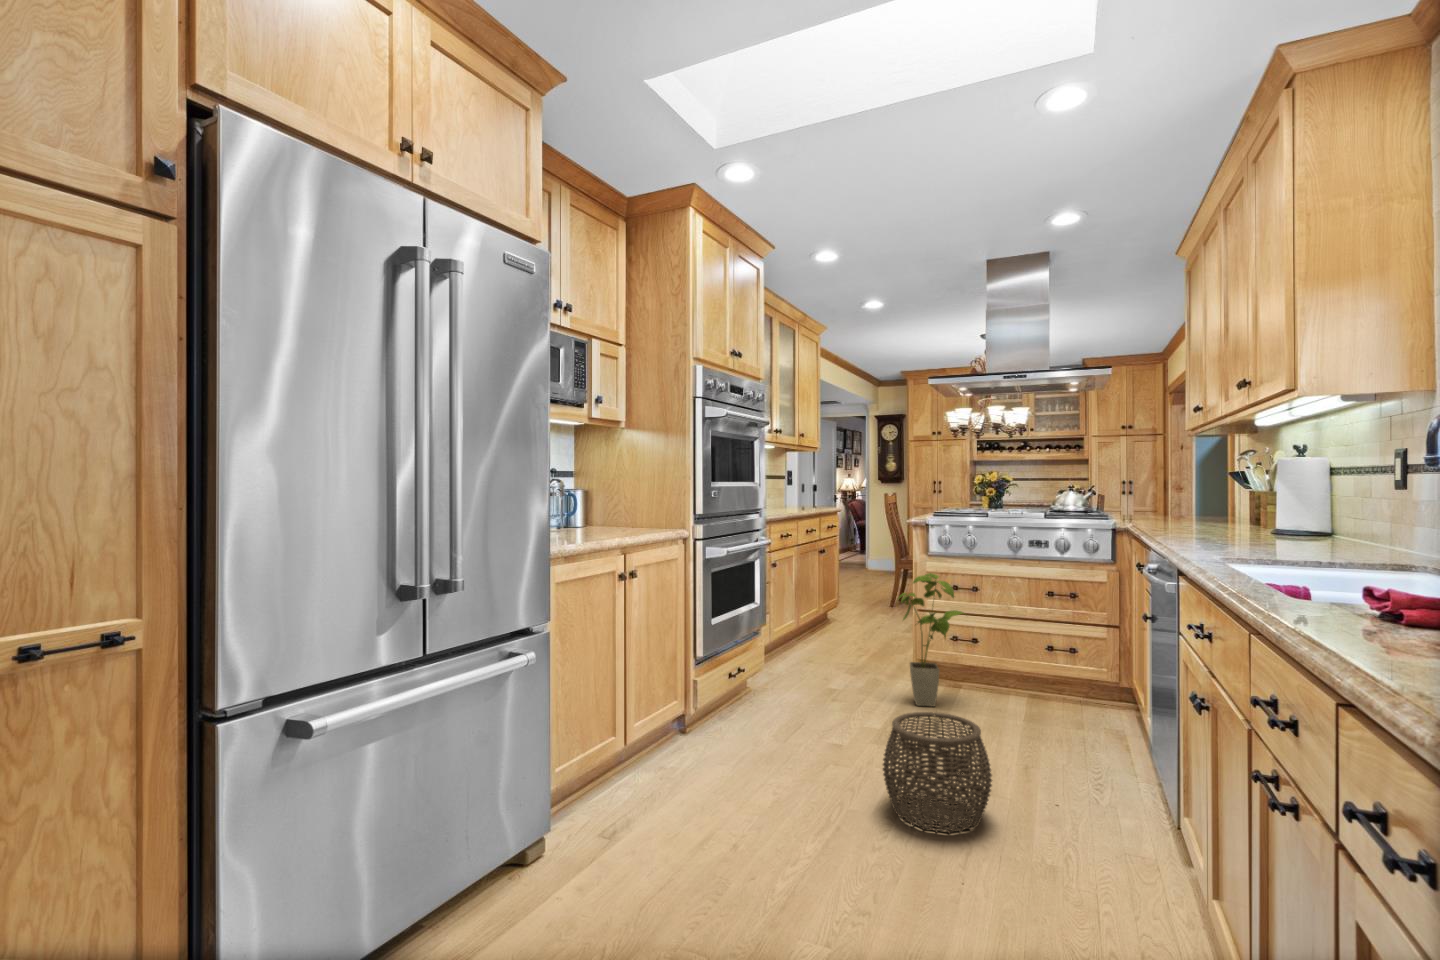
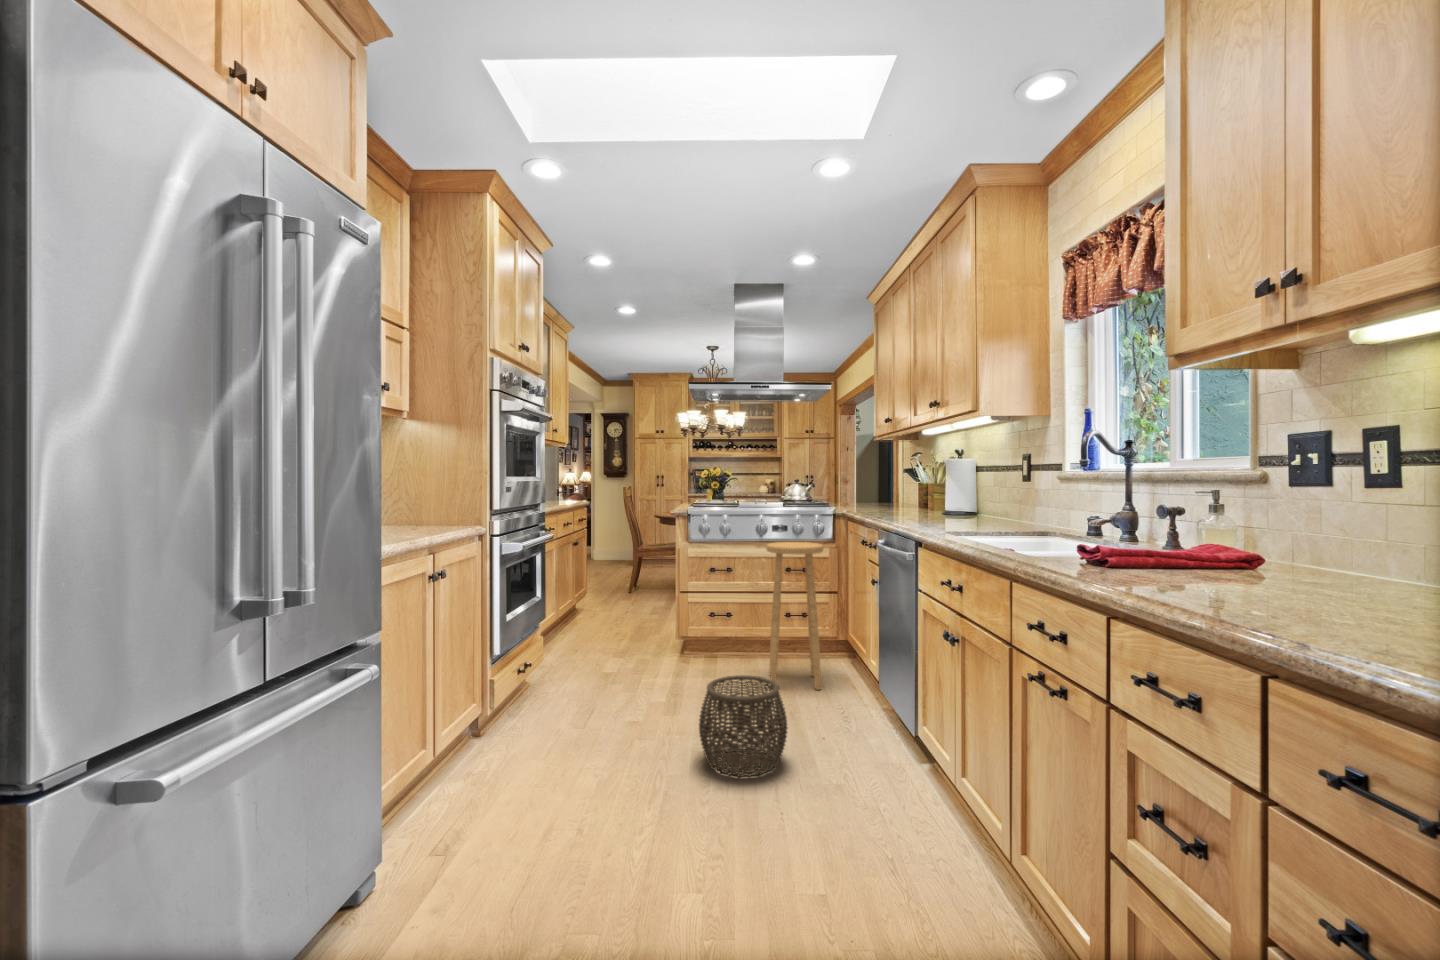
stool: none [1007,561,1083,747] -> present [766,542,823,690]
house plant: present [899,573,964,707] -> none [670,557,728,674]

